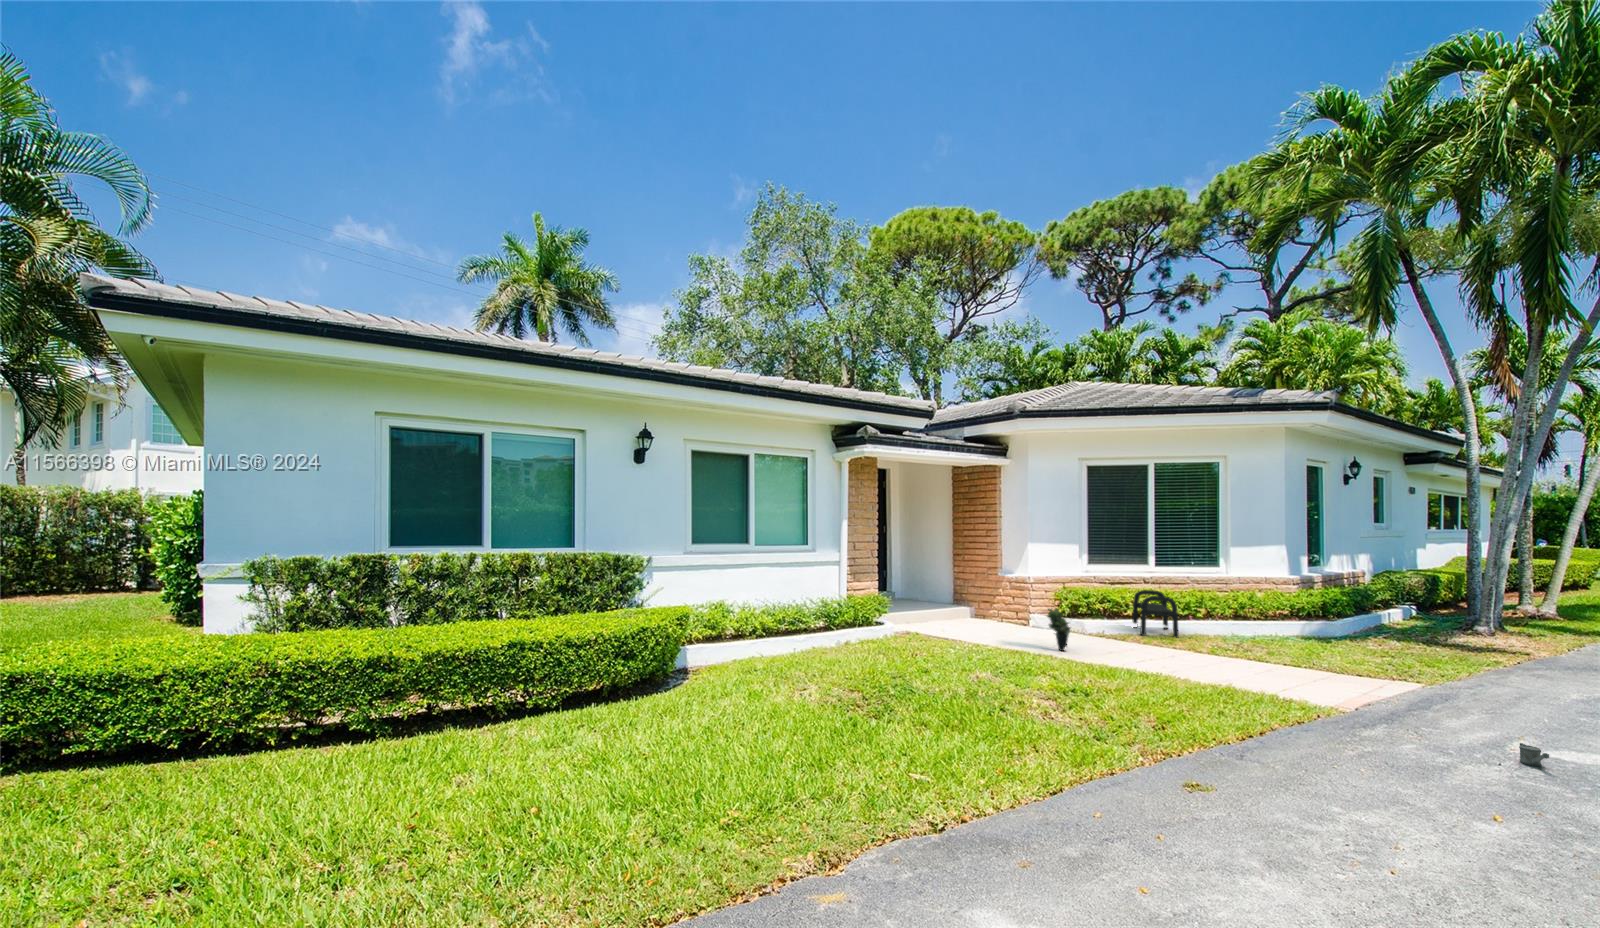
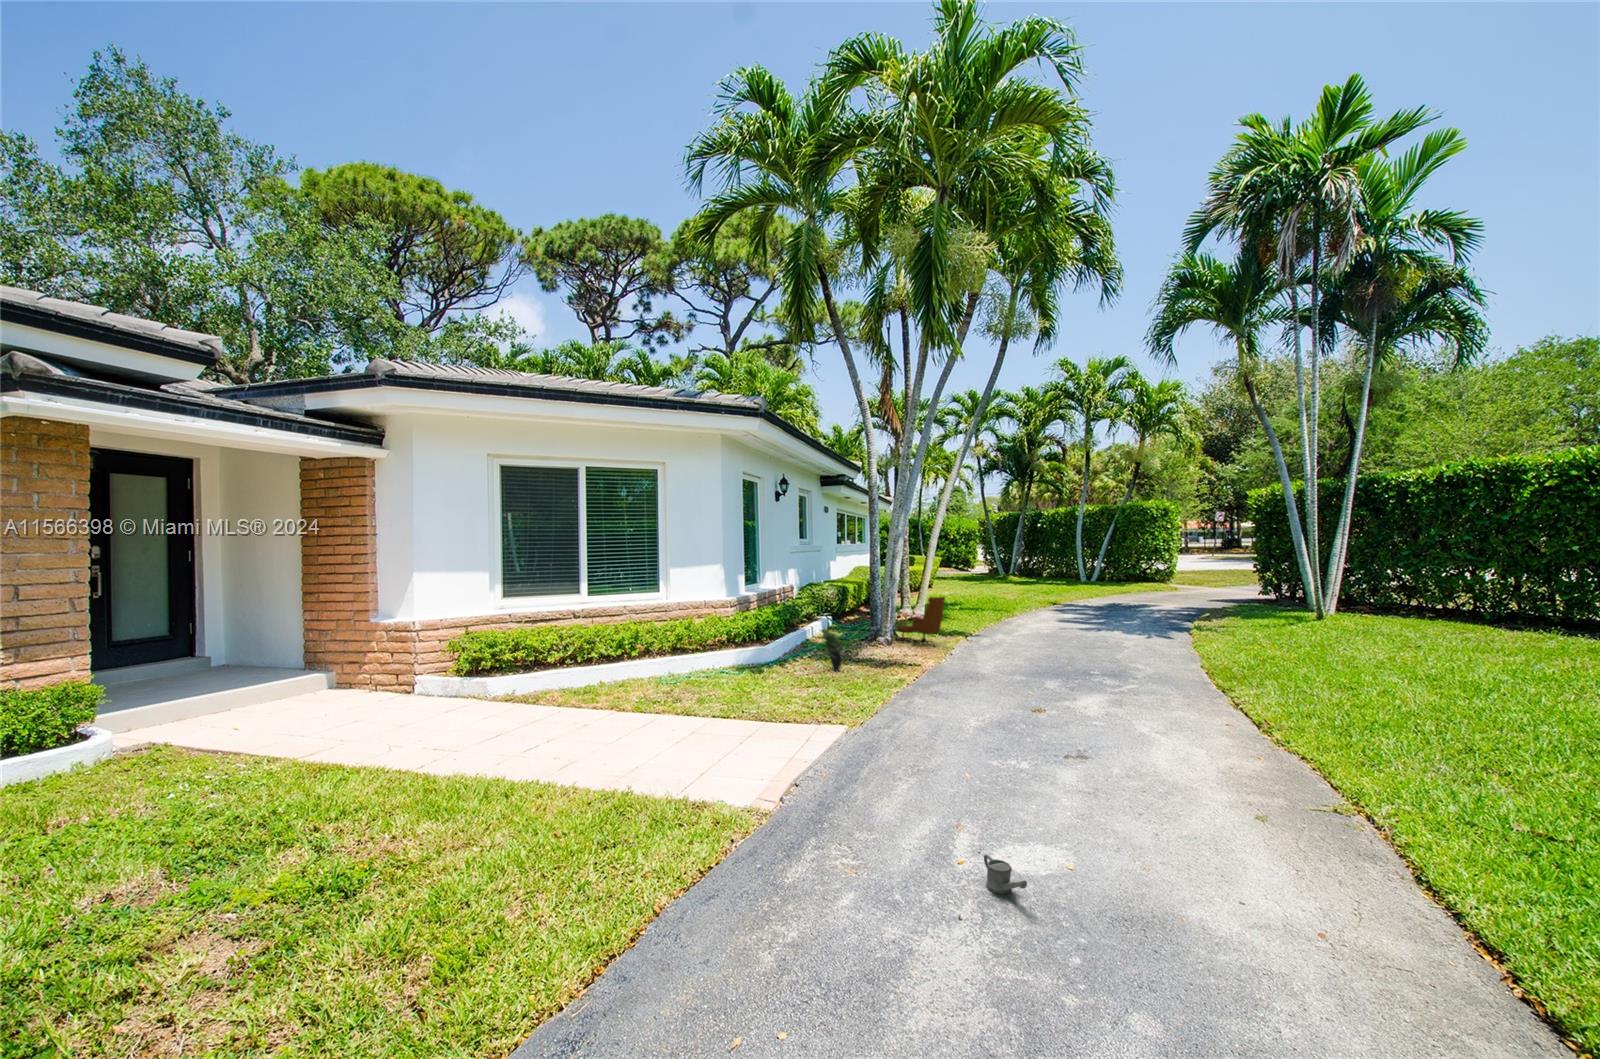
lounge chair: none [1503,589,1579,647] -> present [896,597,945,644]
bench: present [1132,590,1179,638] -> none [553,628,604,692]
potted plant: present [1047,608,1070,651] -> present [821,629,843,671]

